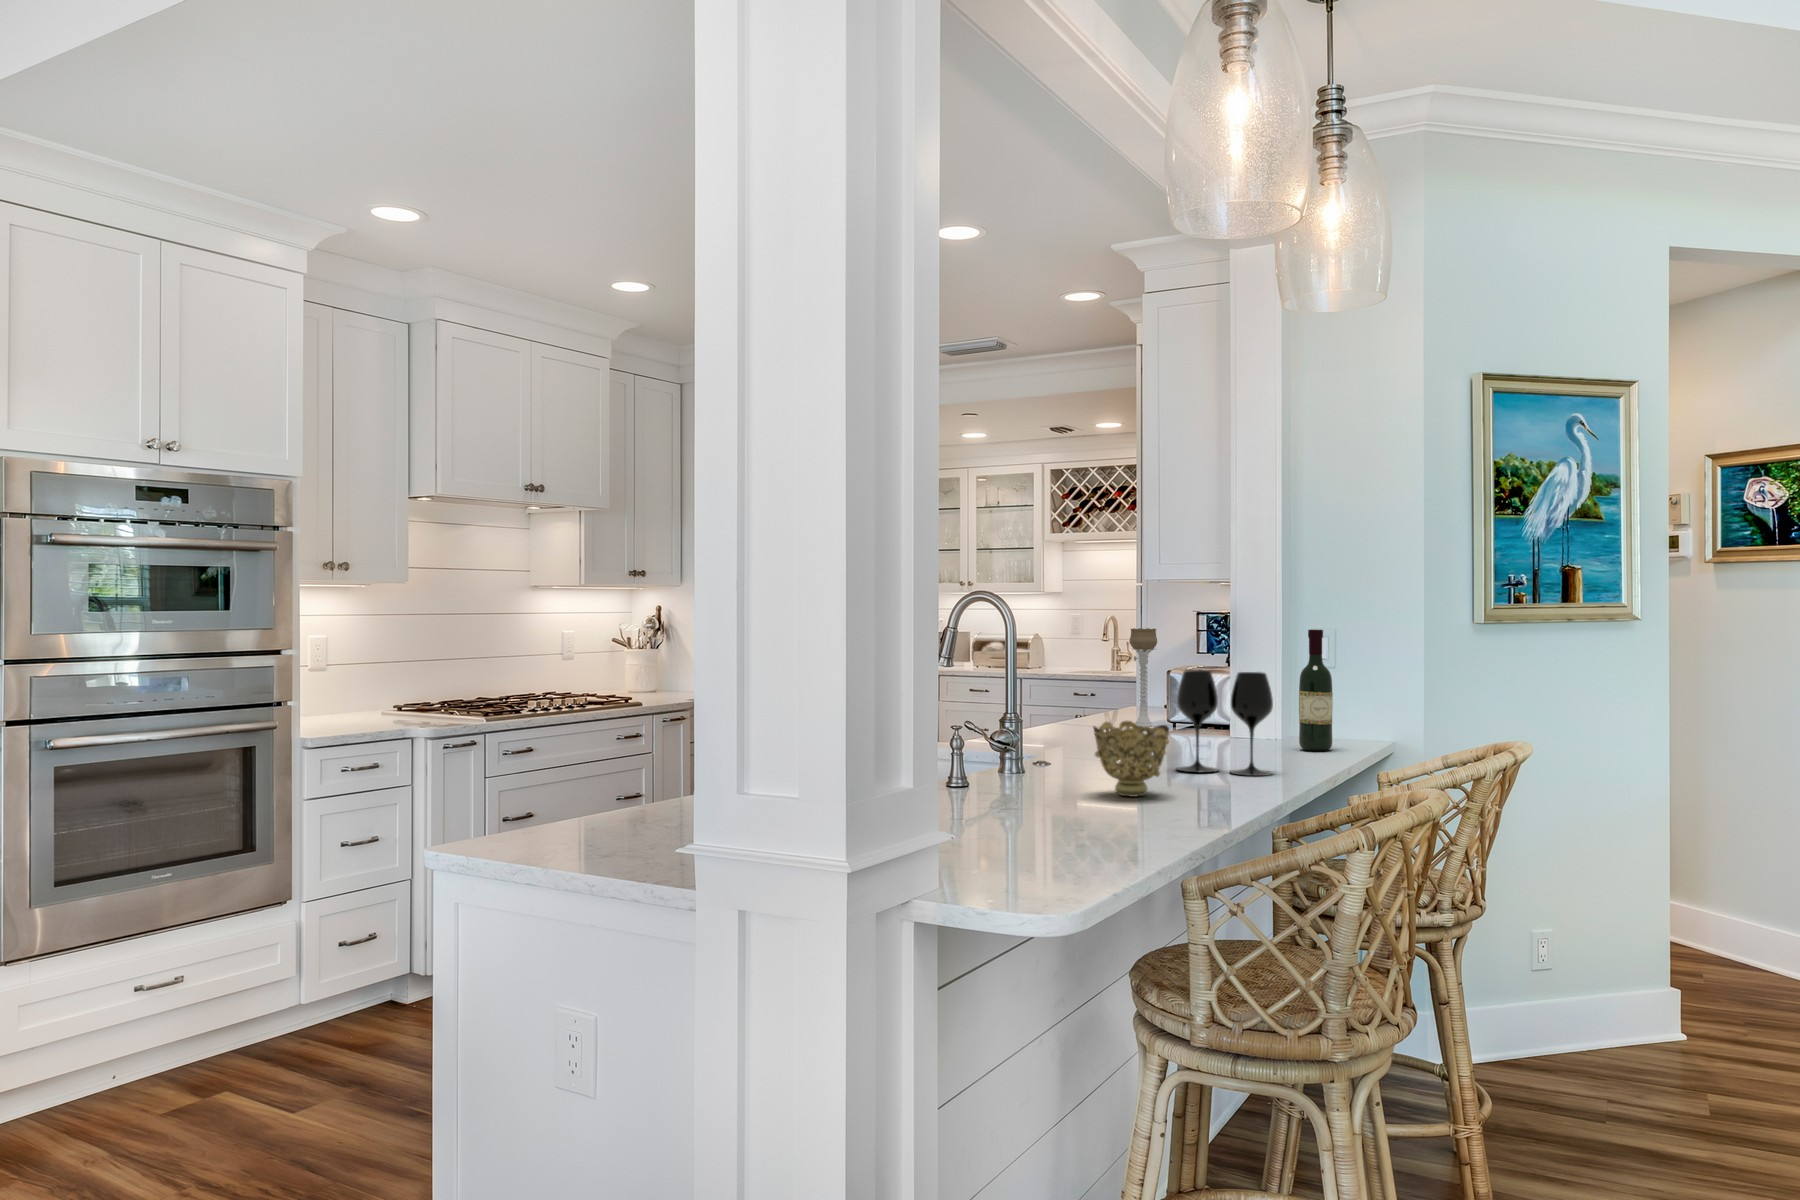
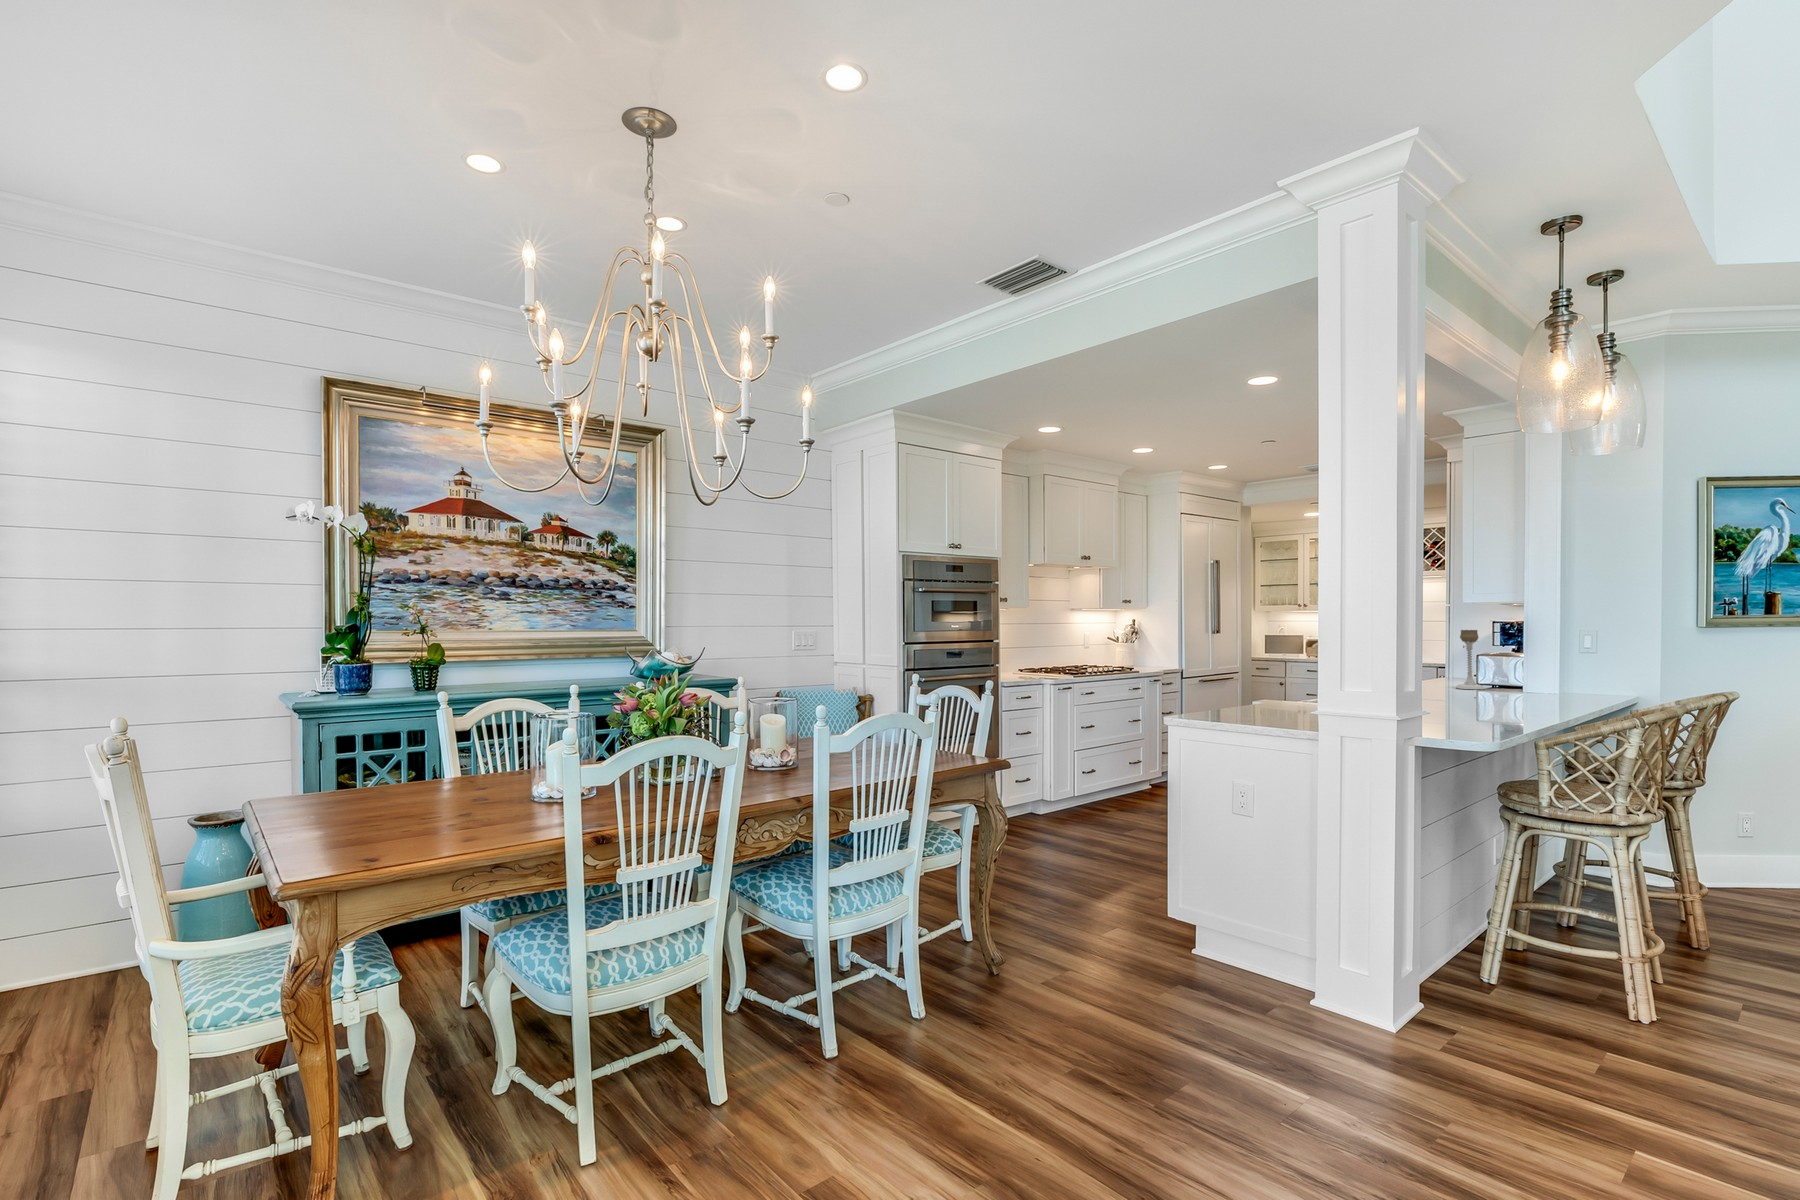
wine bottle: present [1299,629,1333,751] -> none [1578,631,1601,698]
wine glass: present [1177,671,1273,776] -> none [1504,653,1567,709]
decorative bowl: present [1093,721,1169,797] -> none [1462,678,1508,715]

